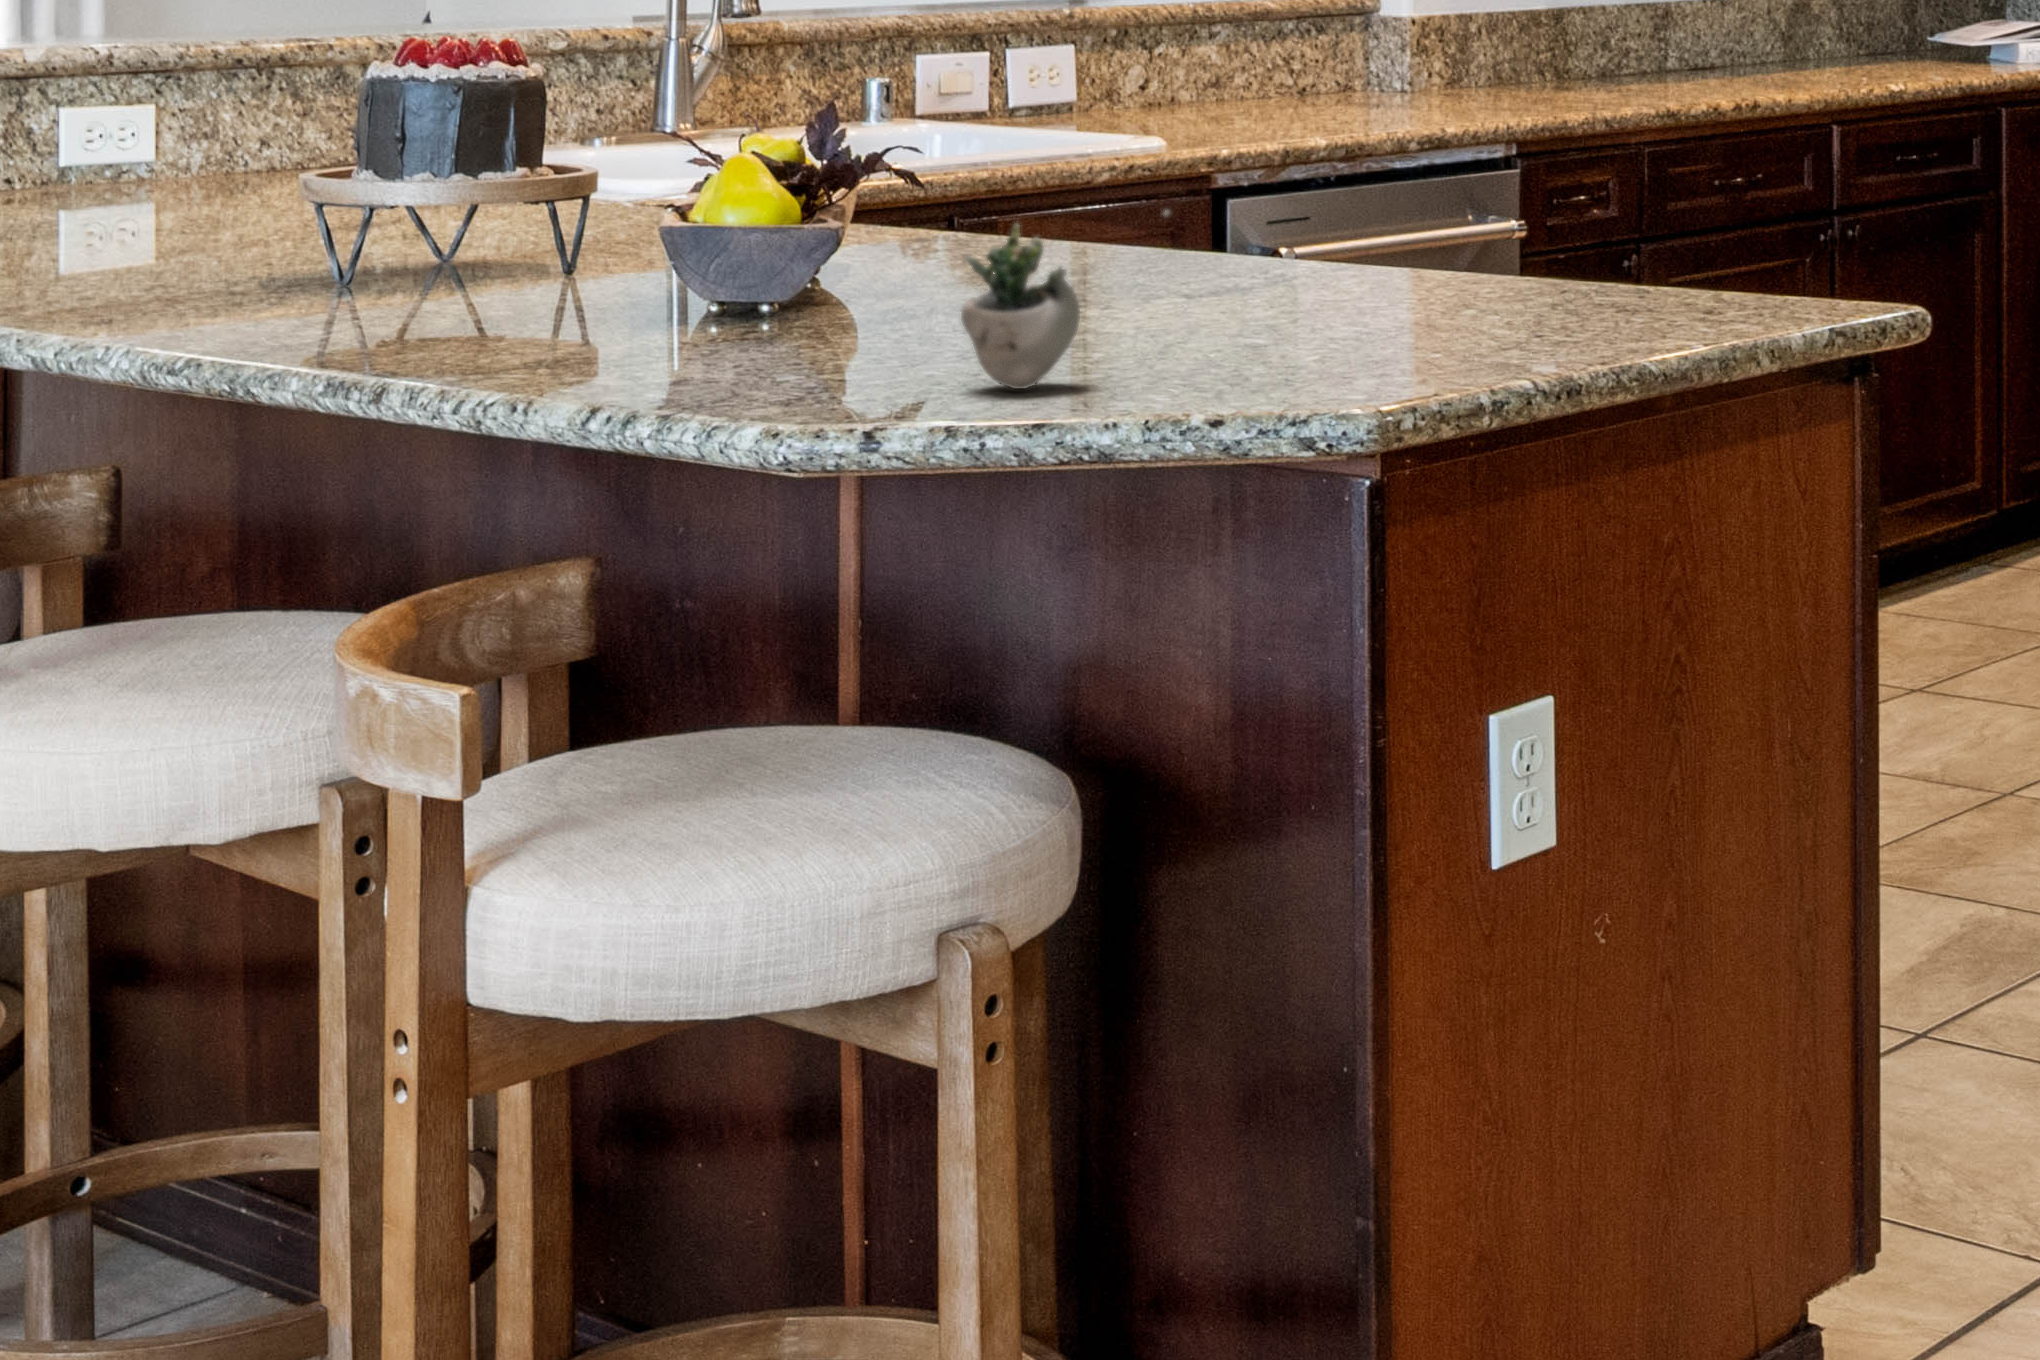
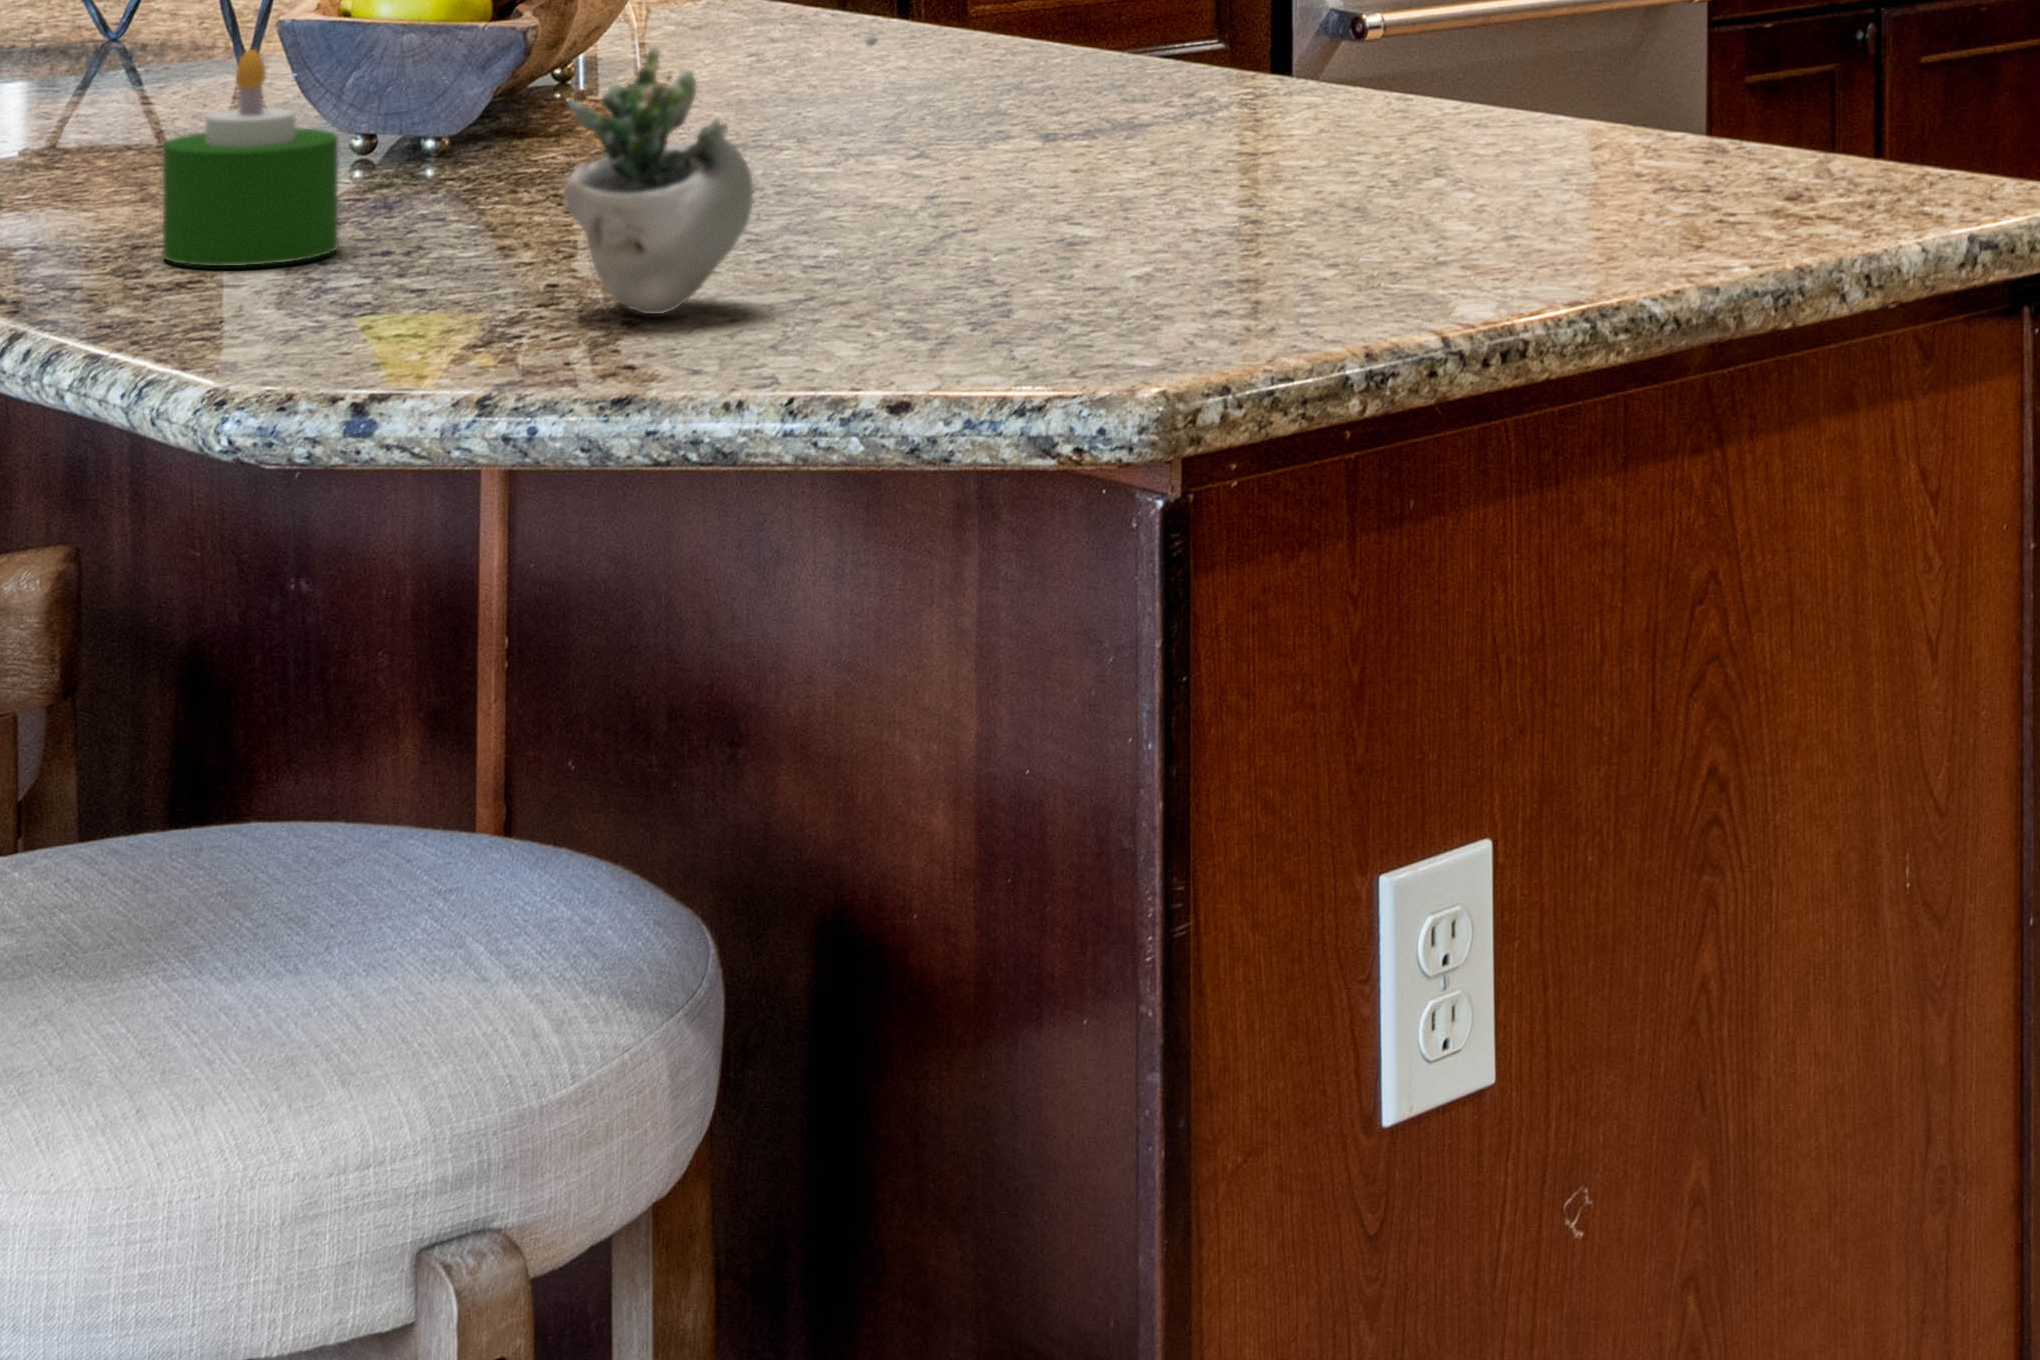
candle: none [659,238,773,376] -> present [163,50,338,266]

